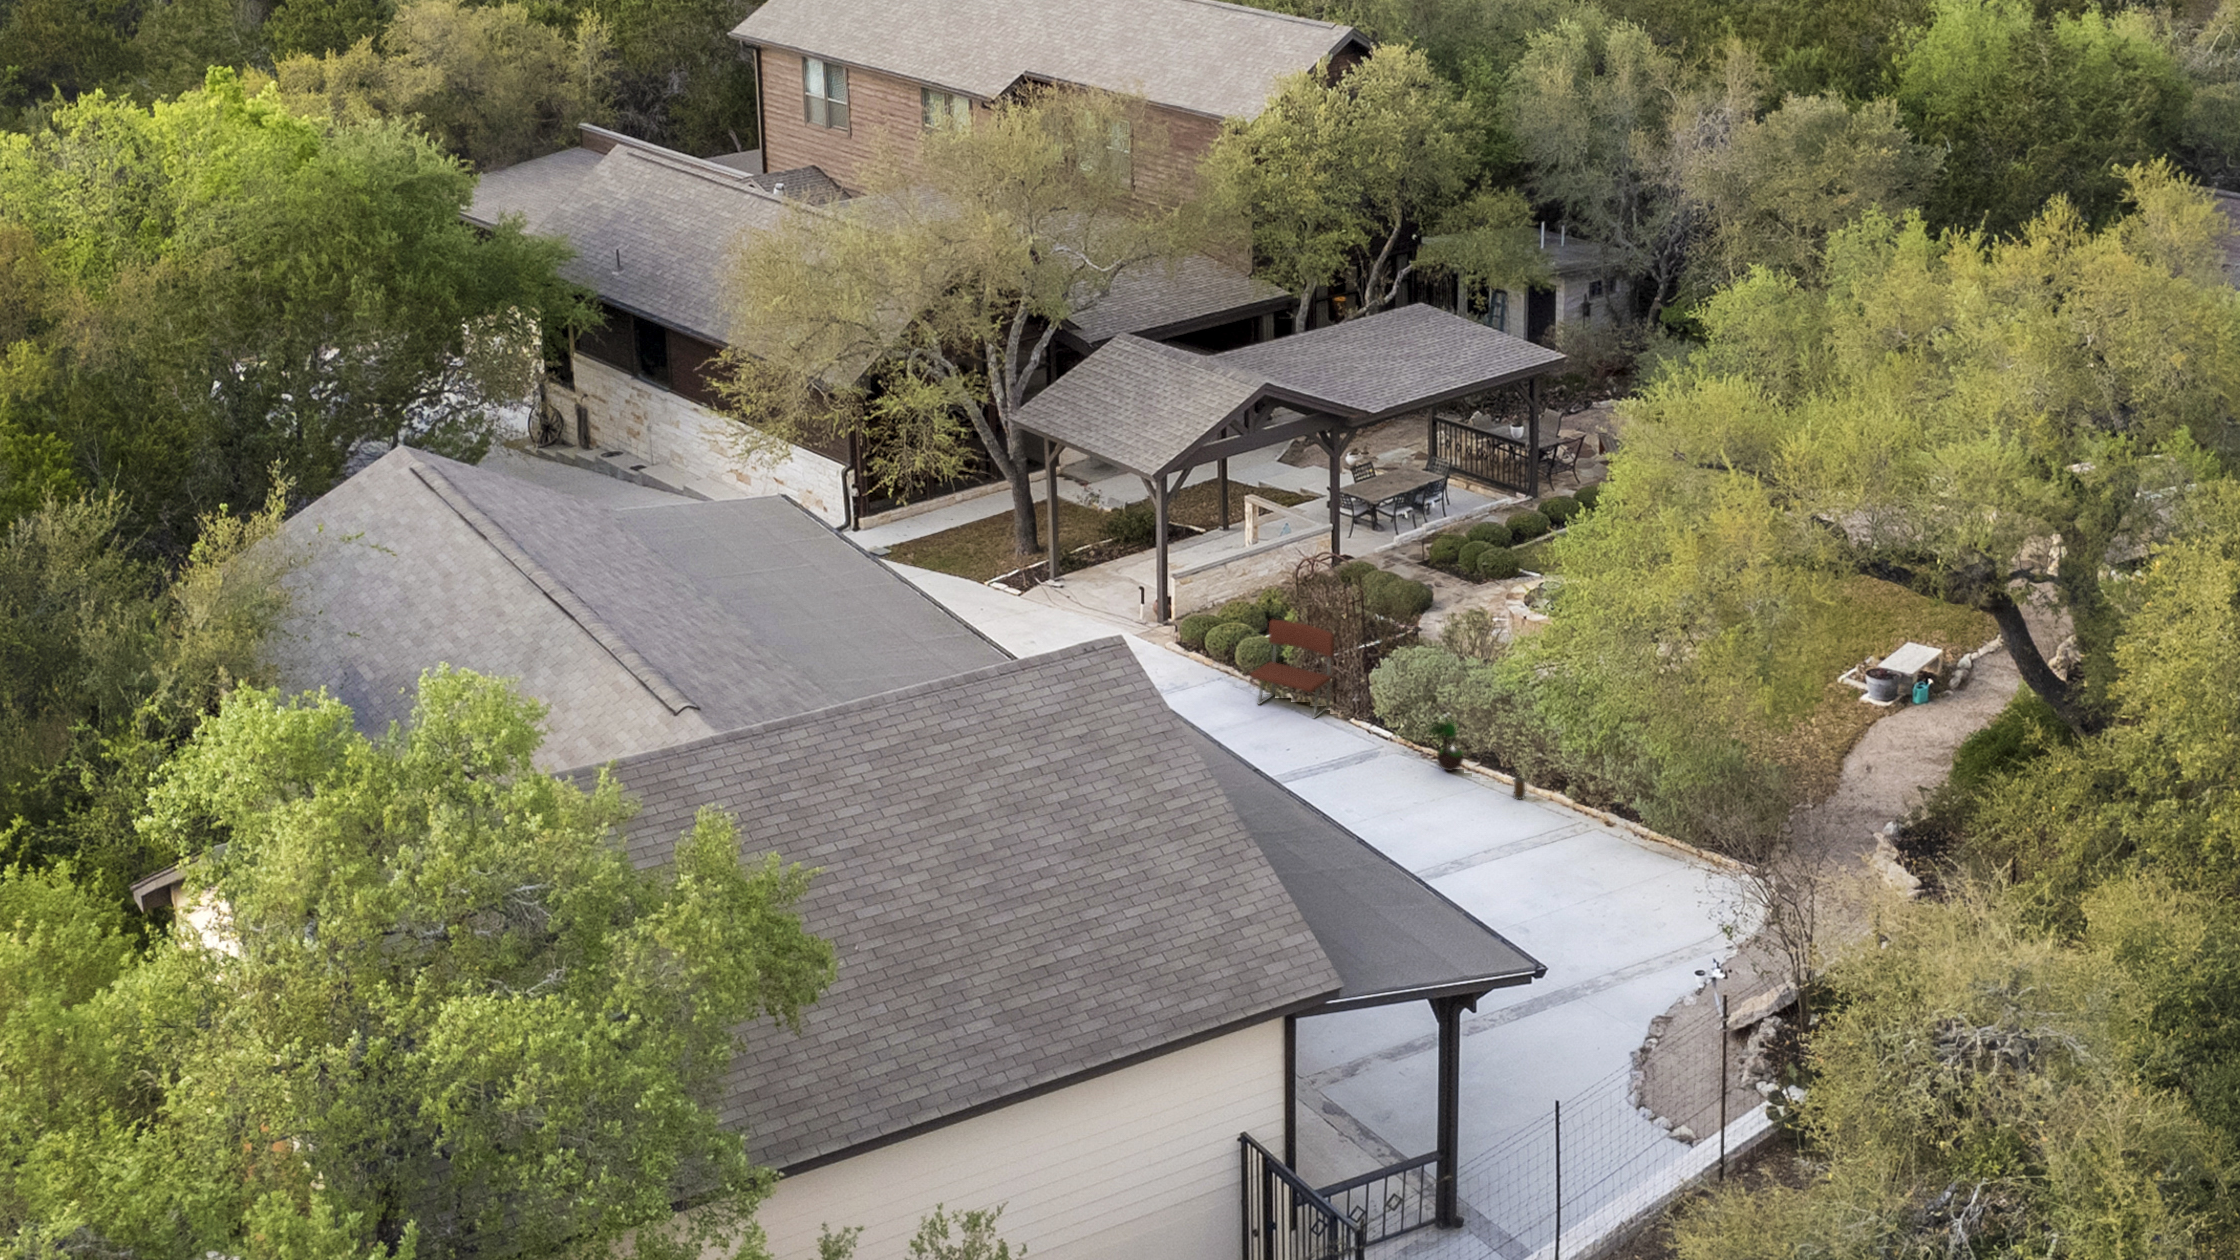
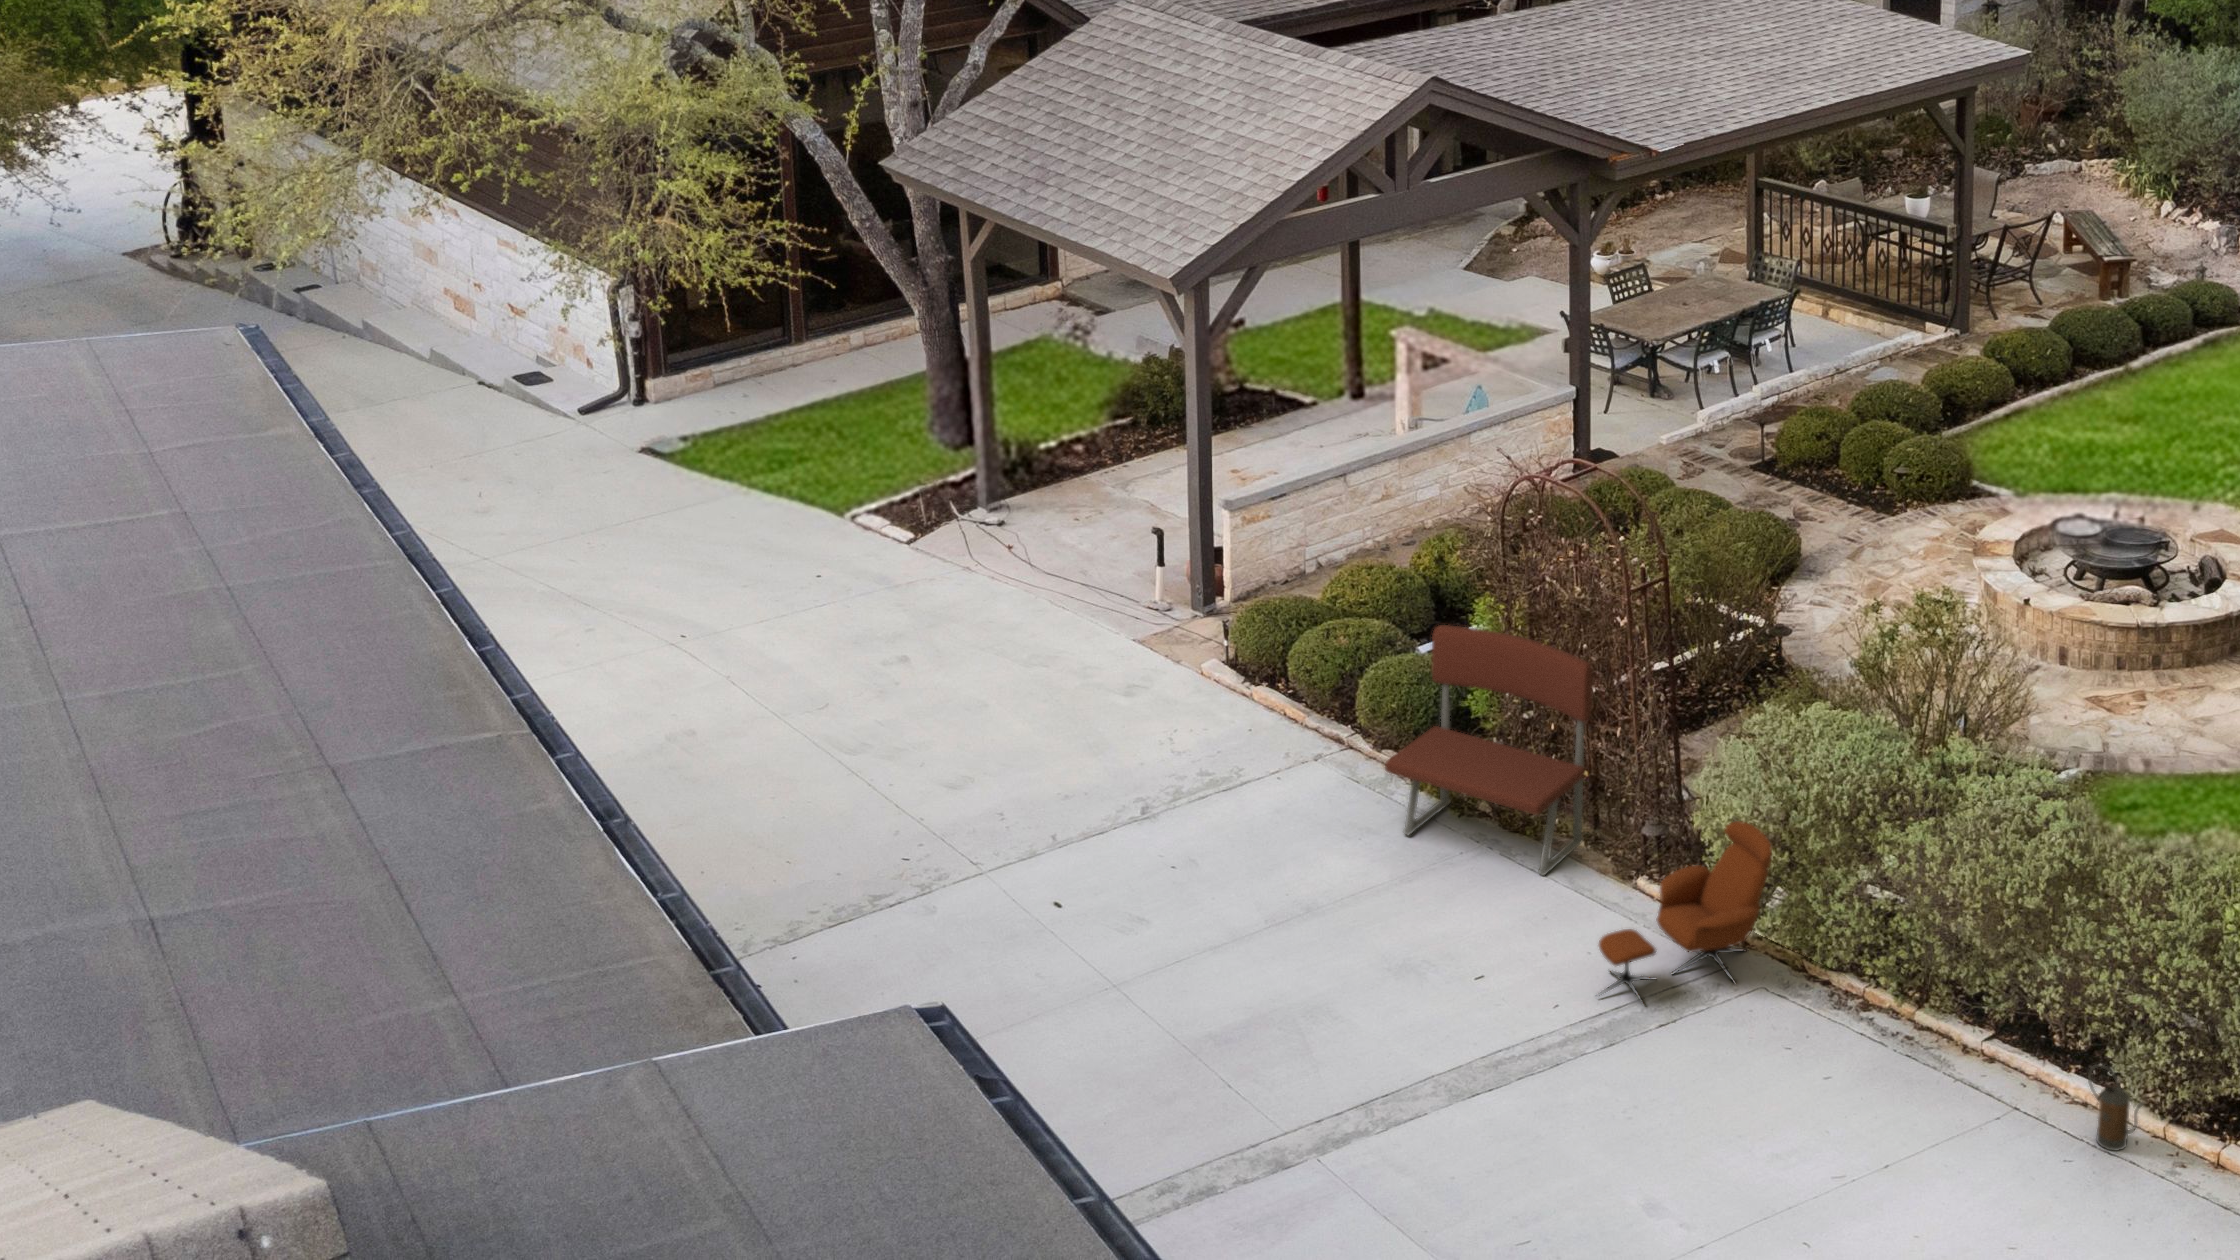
lounge chair: none [1333,692,1402,758] -> present [1599,821,1772,1000]
potted tree: present [1429,719,1463,771] -> none [1845,894,1945,1047]

